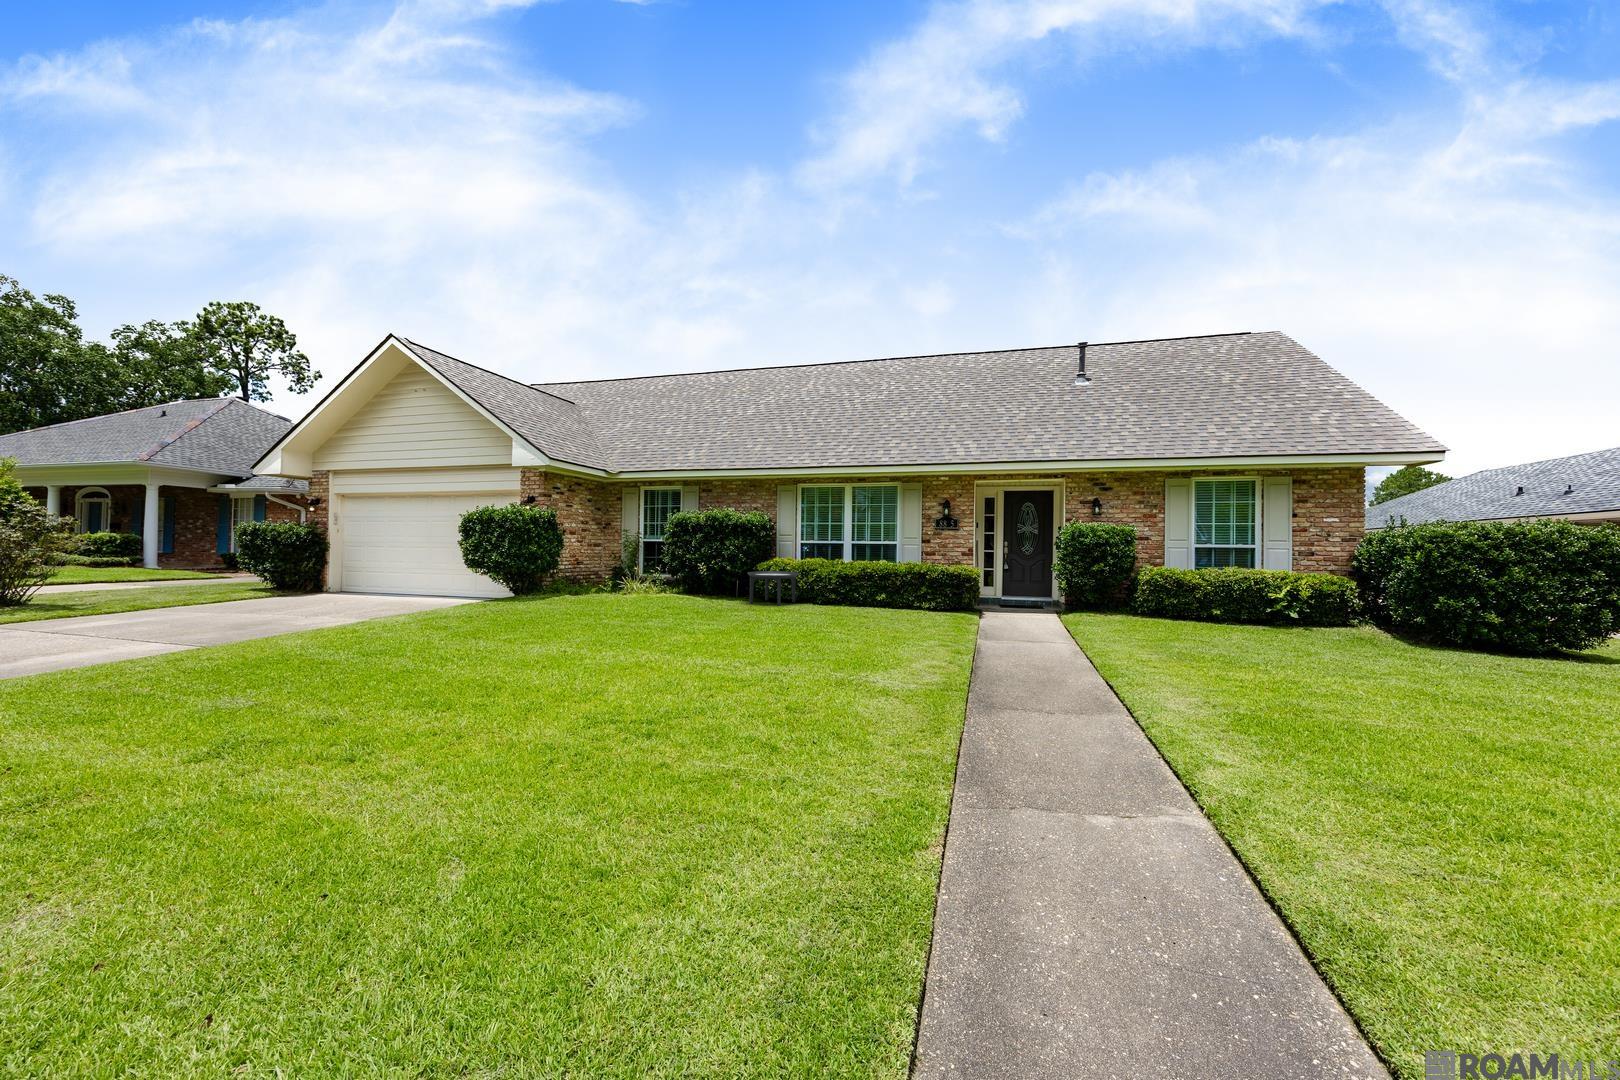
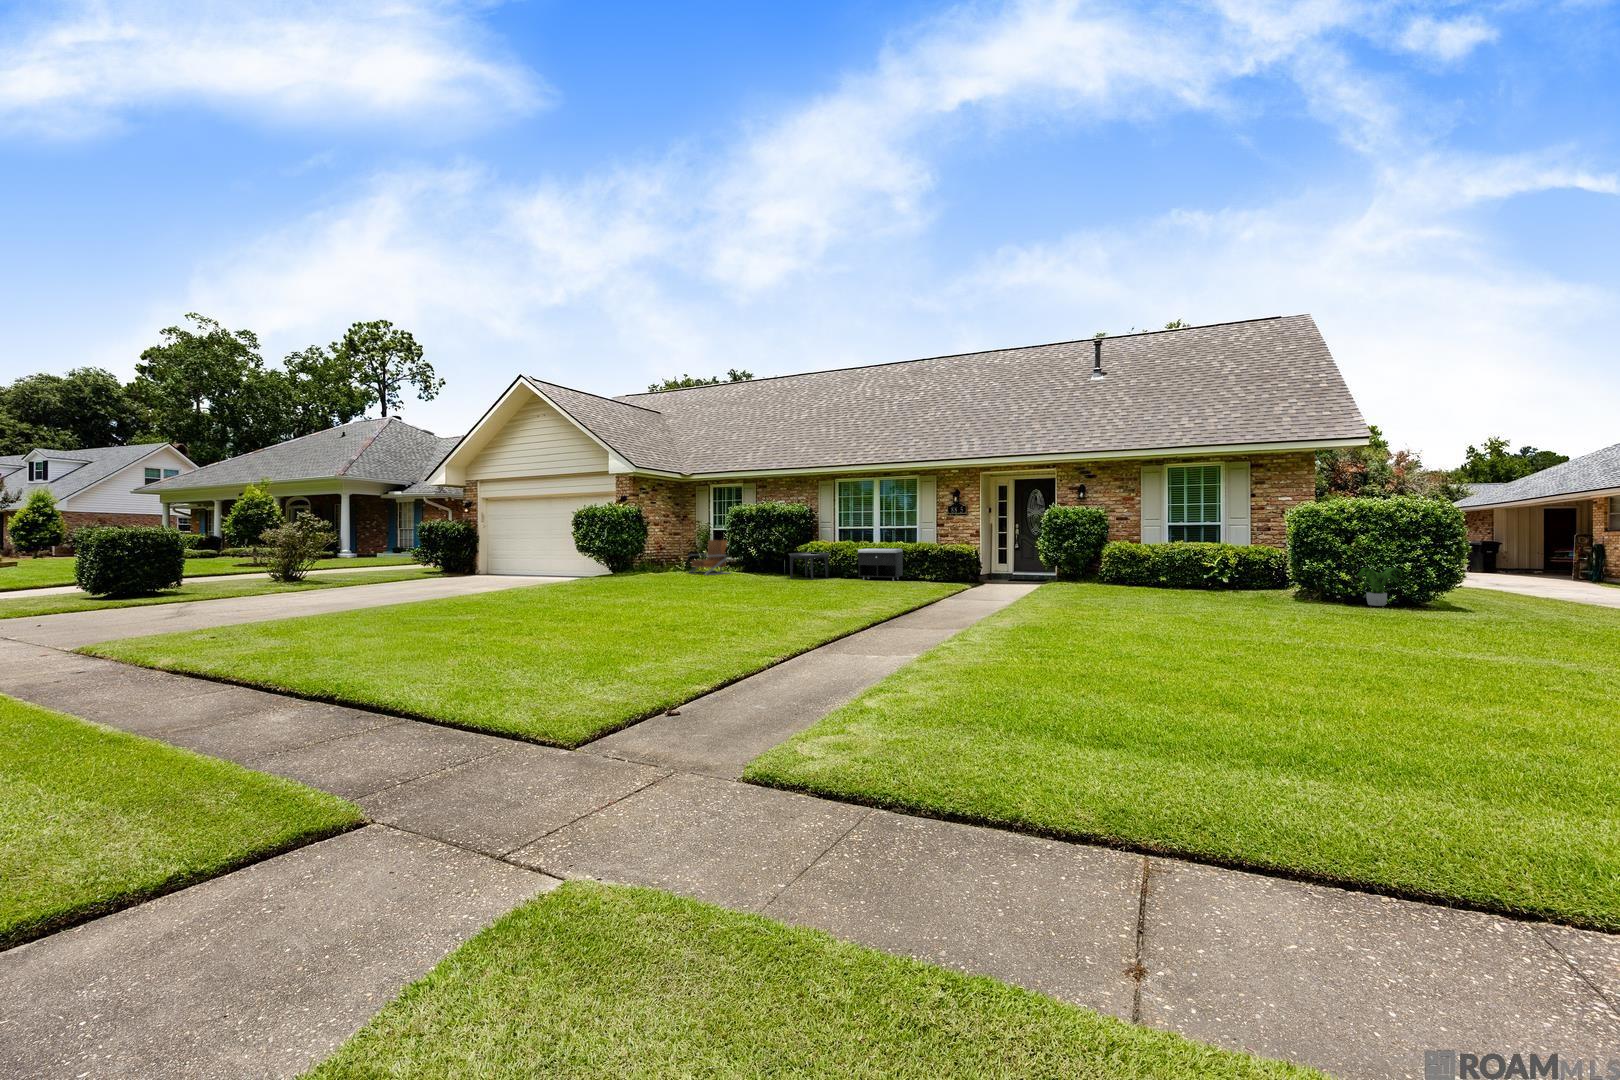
lounge chair: none [613,553,670,597] -> present [689,540,729,575]
storage bench: none [838,568,889,608] -> present [858,549,903,581]
potted plant: none [1505,608,1583,657] -> present [1357,568,1402,606]

